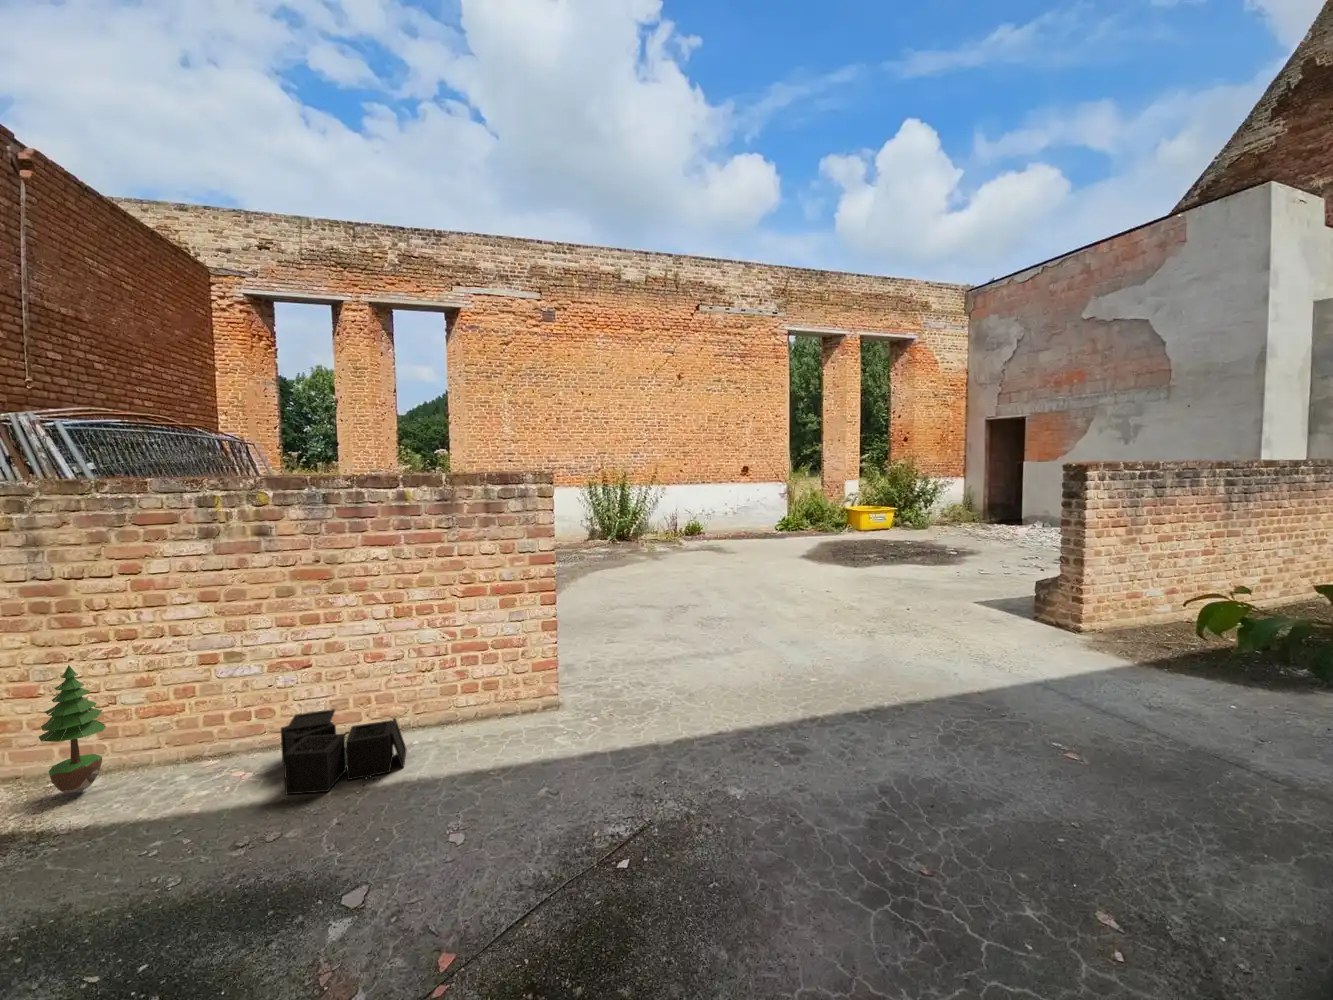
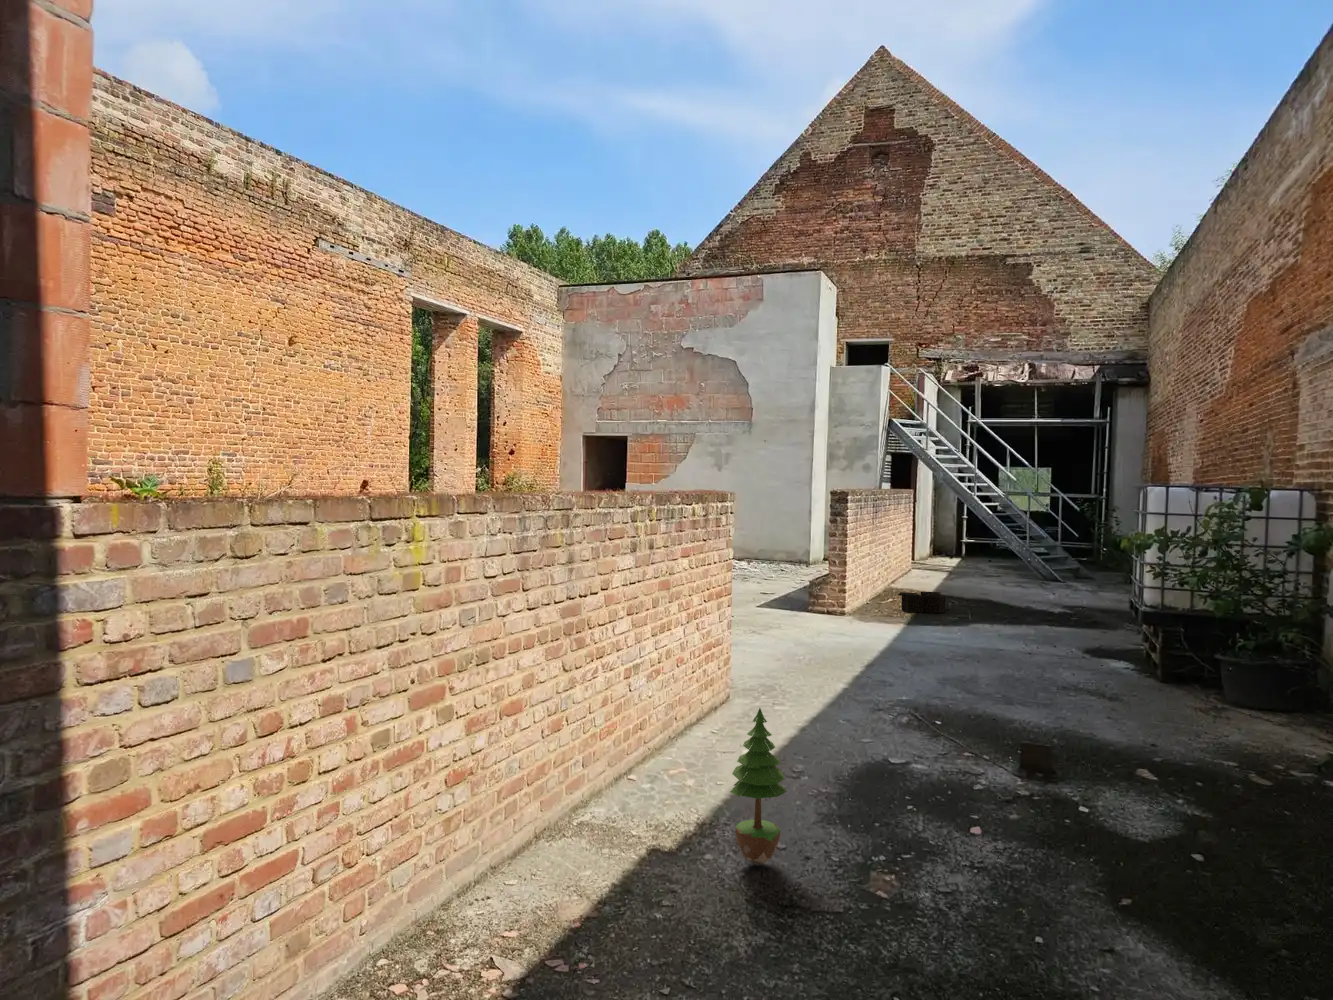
storage bin: present [281,709,406,794] -> present [898,592,945,613]

